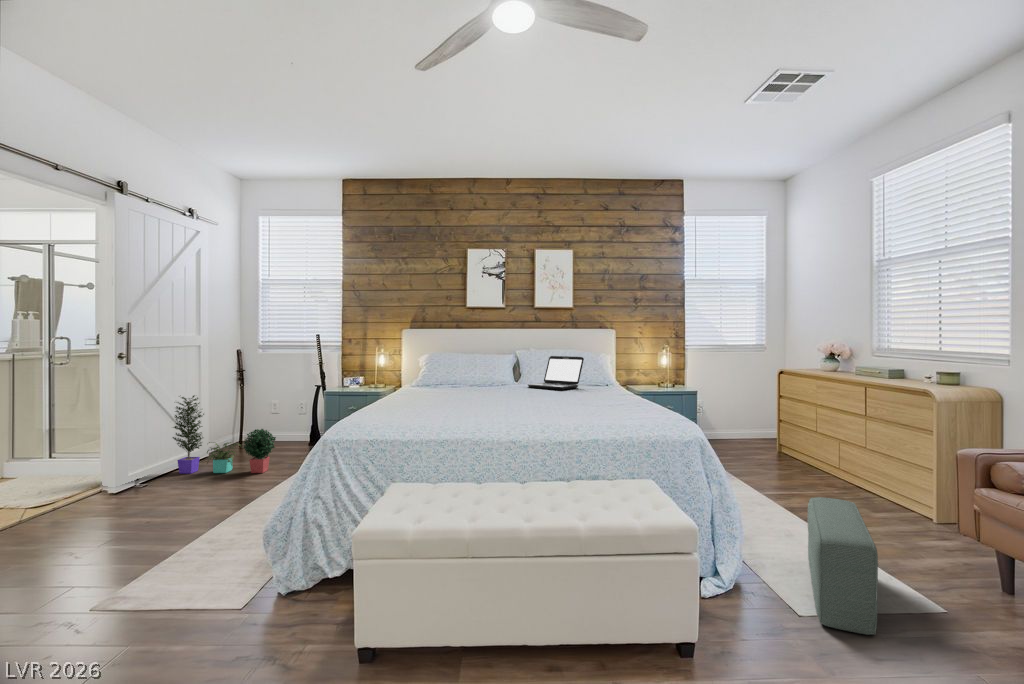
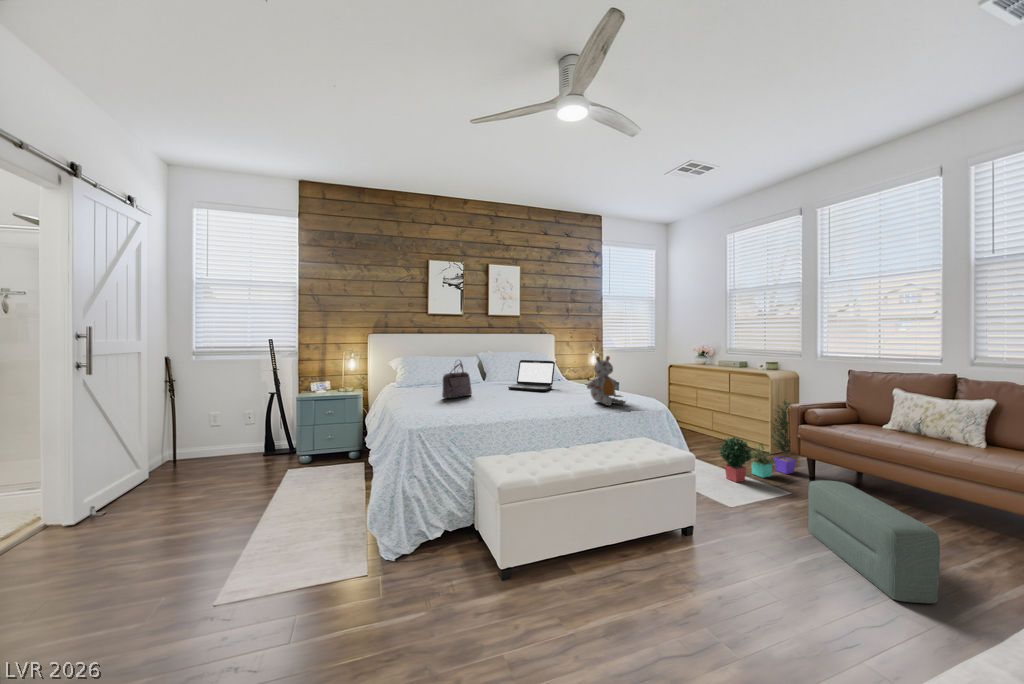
stuffed bear: none [583,347,626,403] -> present [587,356,626,406]
handbag: none [444,352,479,391] -> present [442,361,472,398]
potted plant: present [173,395,276,474] -> present [718,400,796,482]

